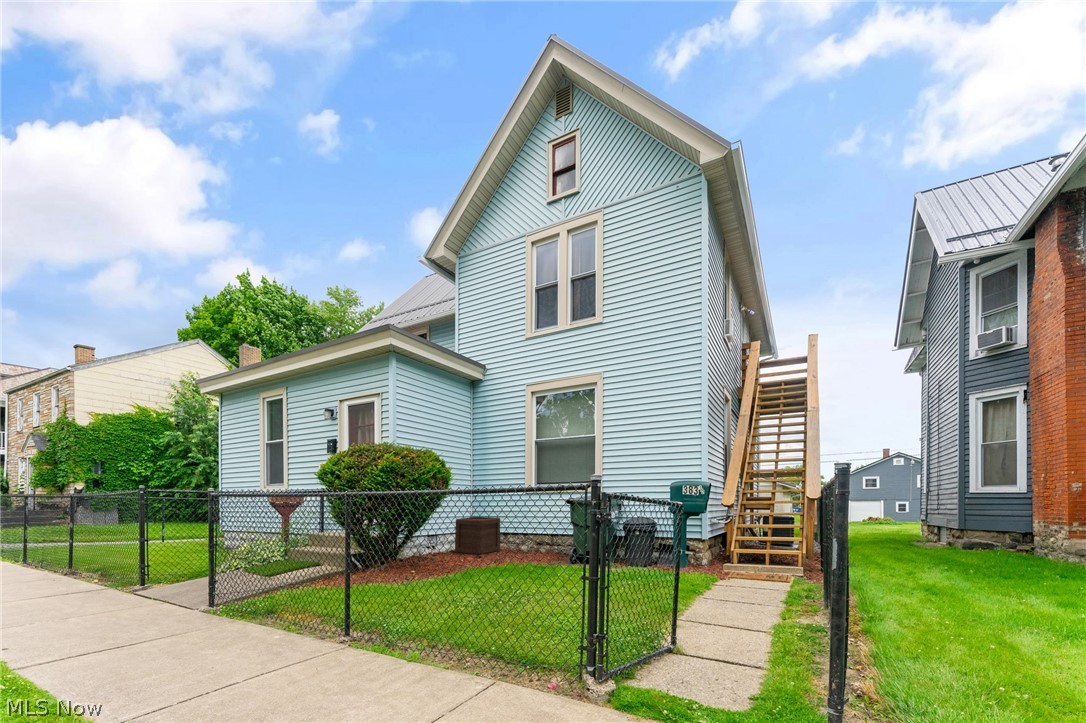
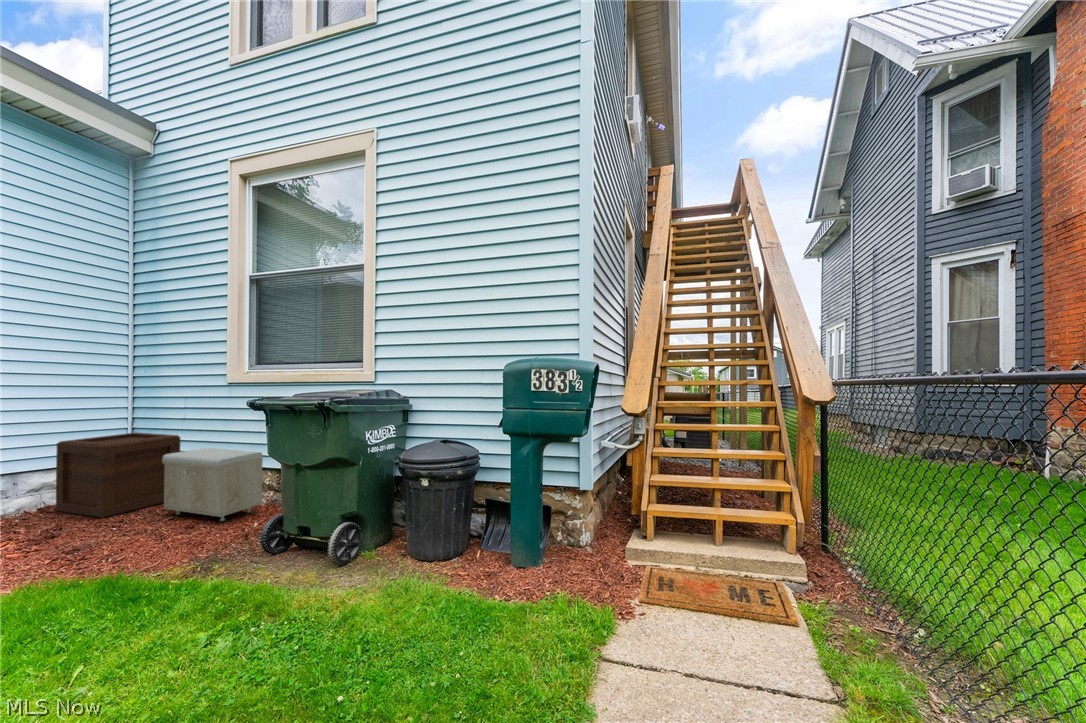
storage bench: none [505,524,546,557] -> present [162,448,263,521]

